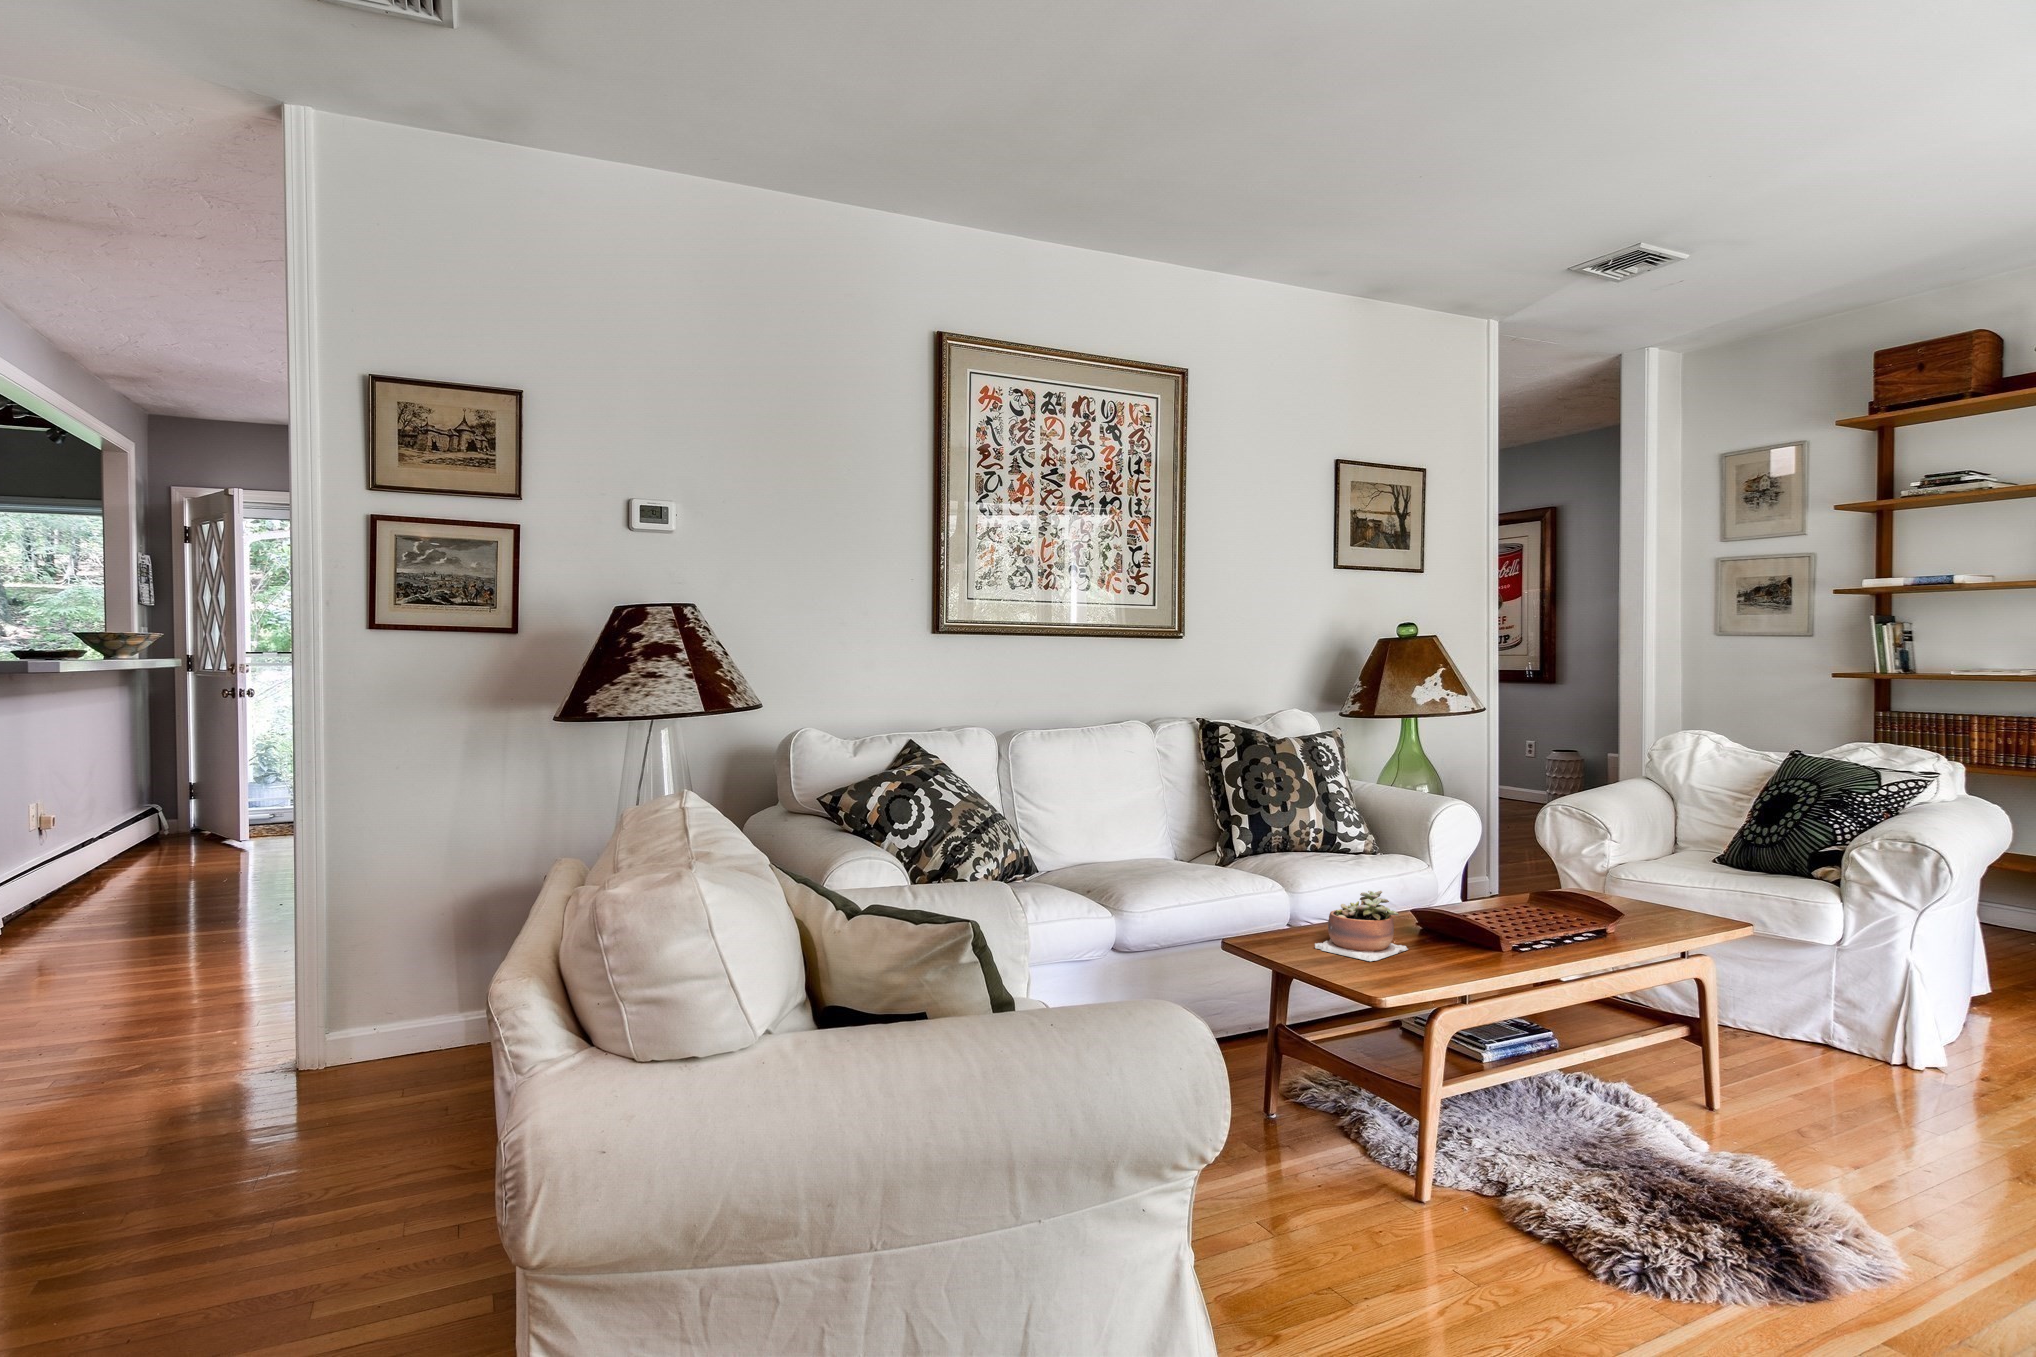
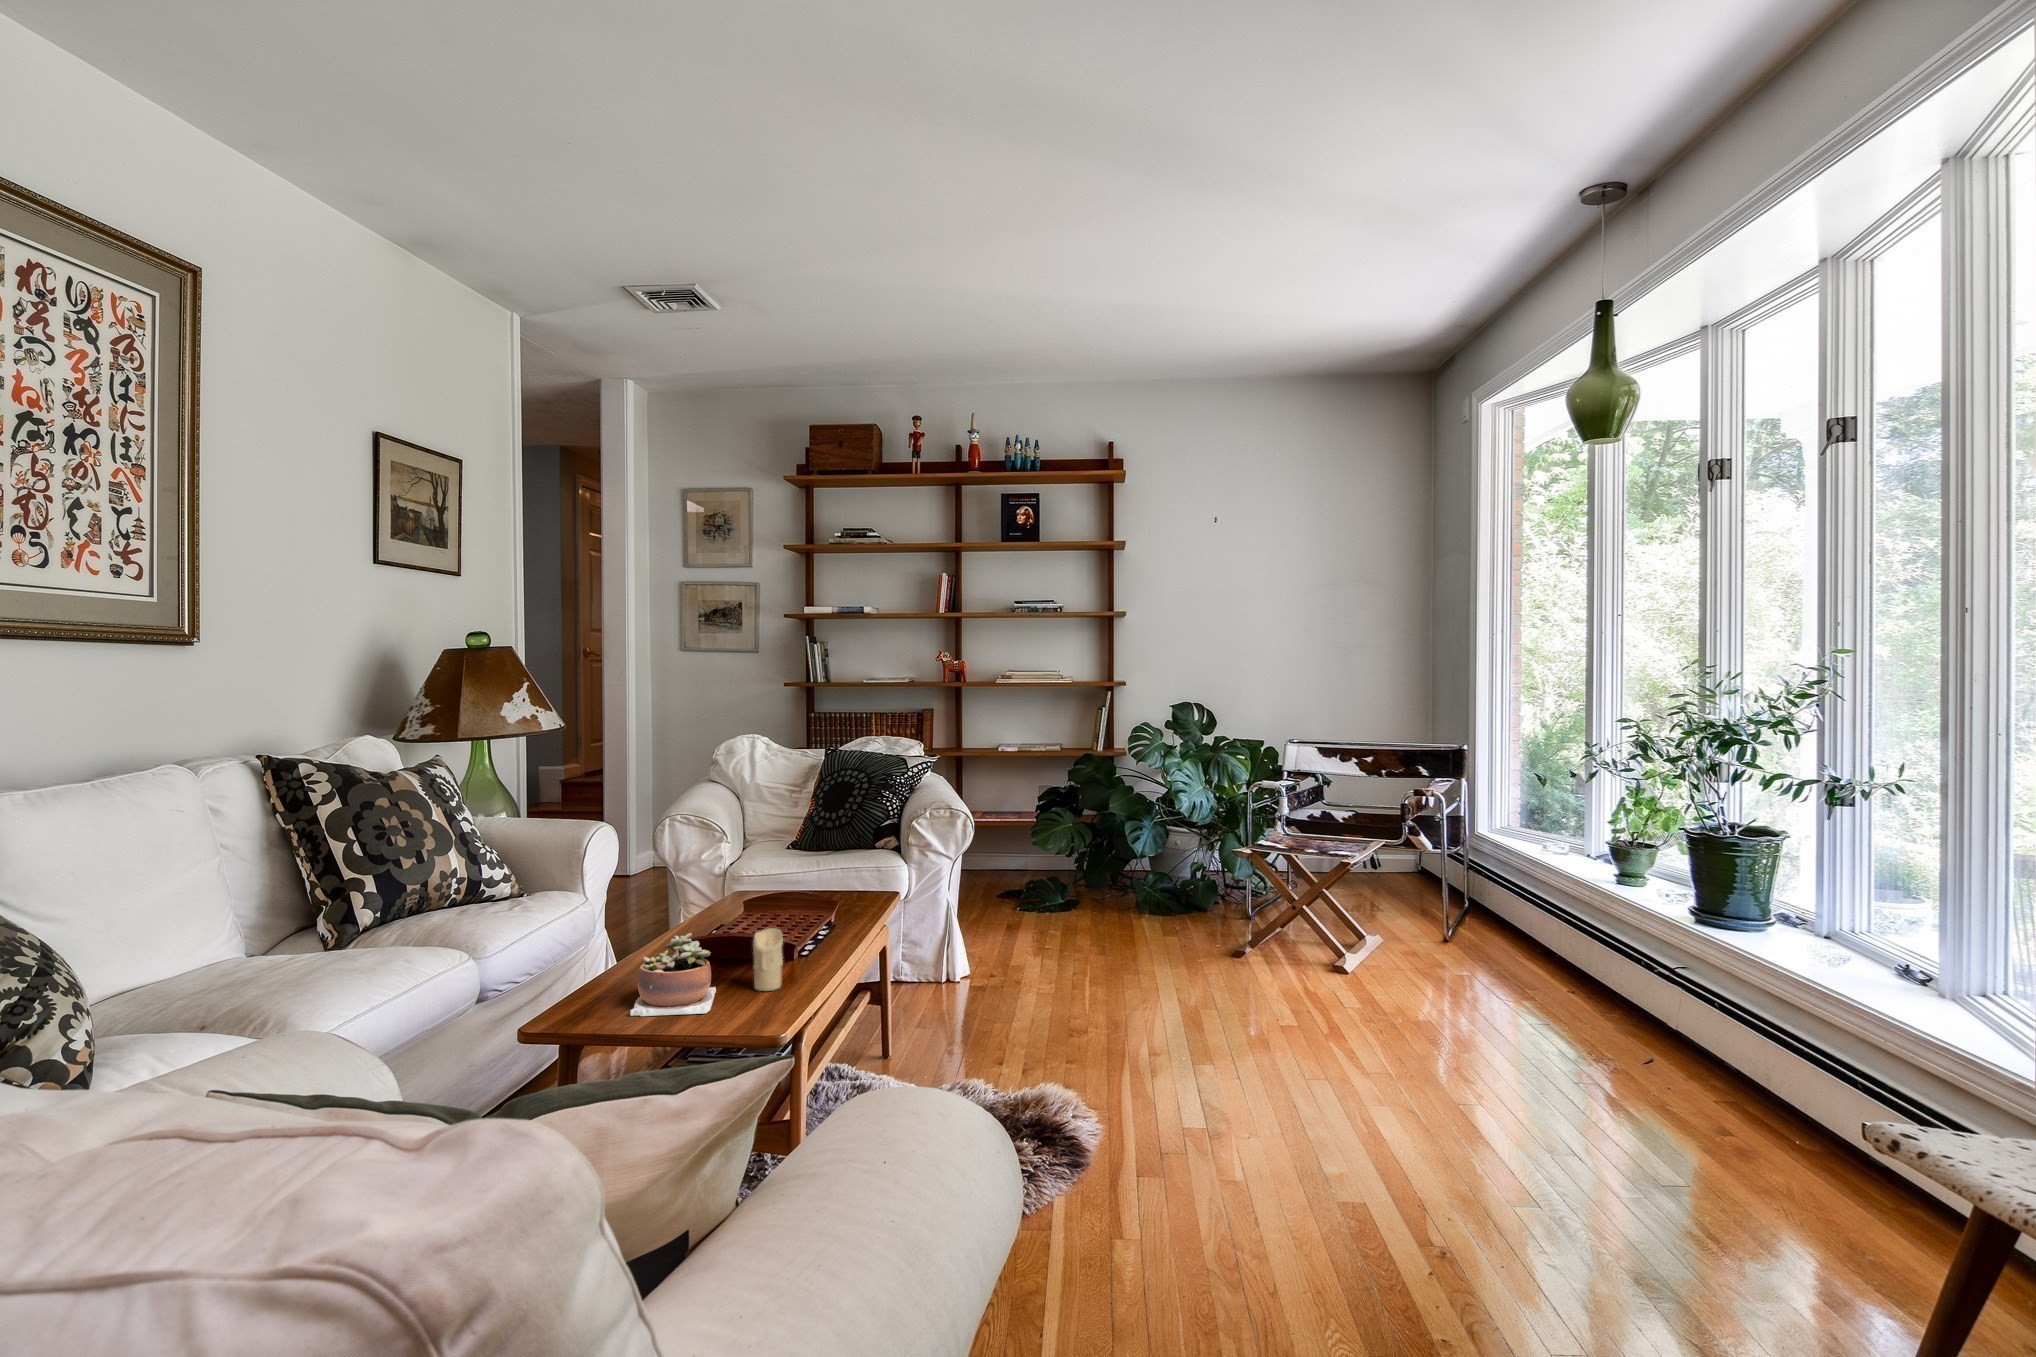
candle: none [1438,903,1468,962] -> present [753,928,783,991]

